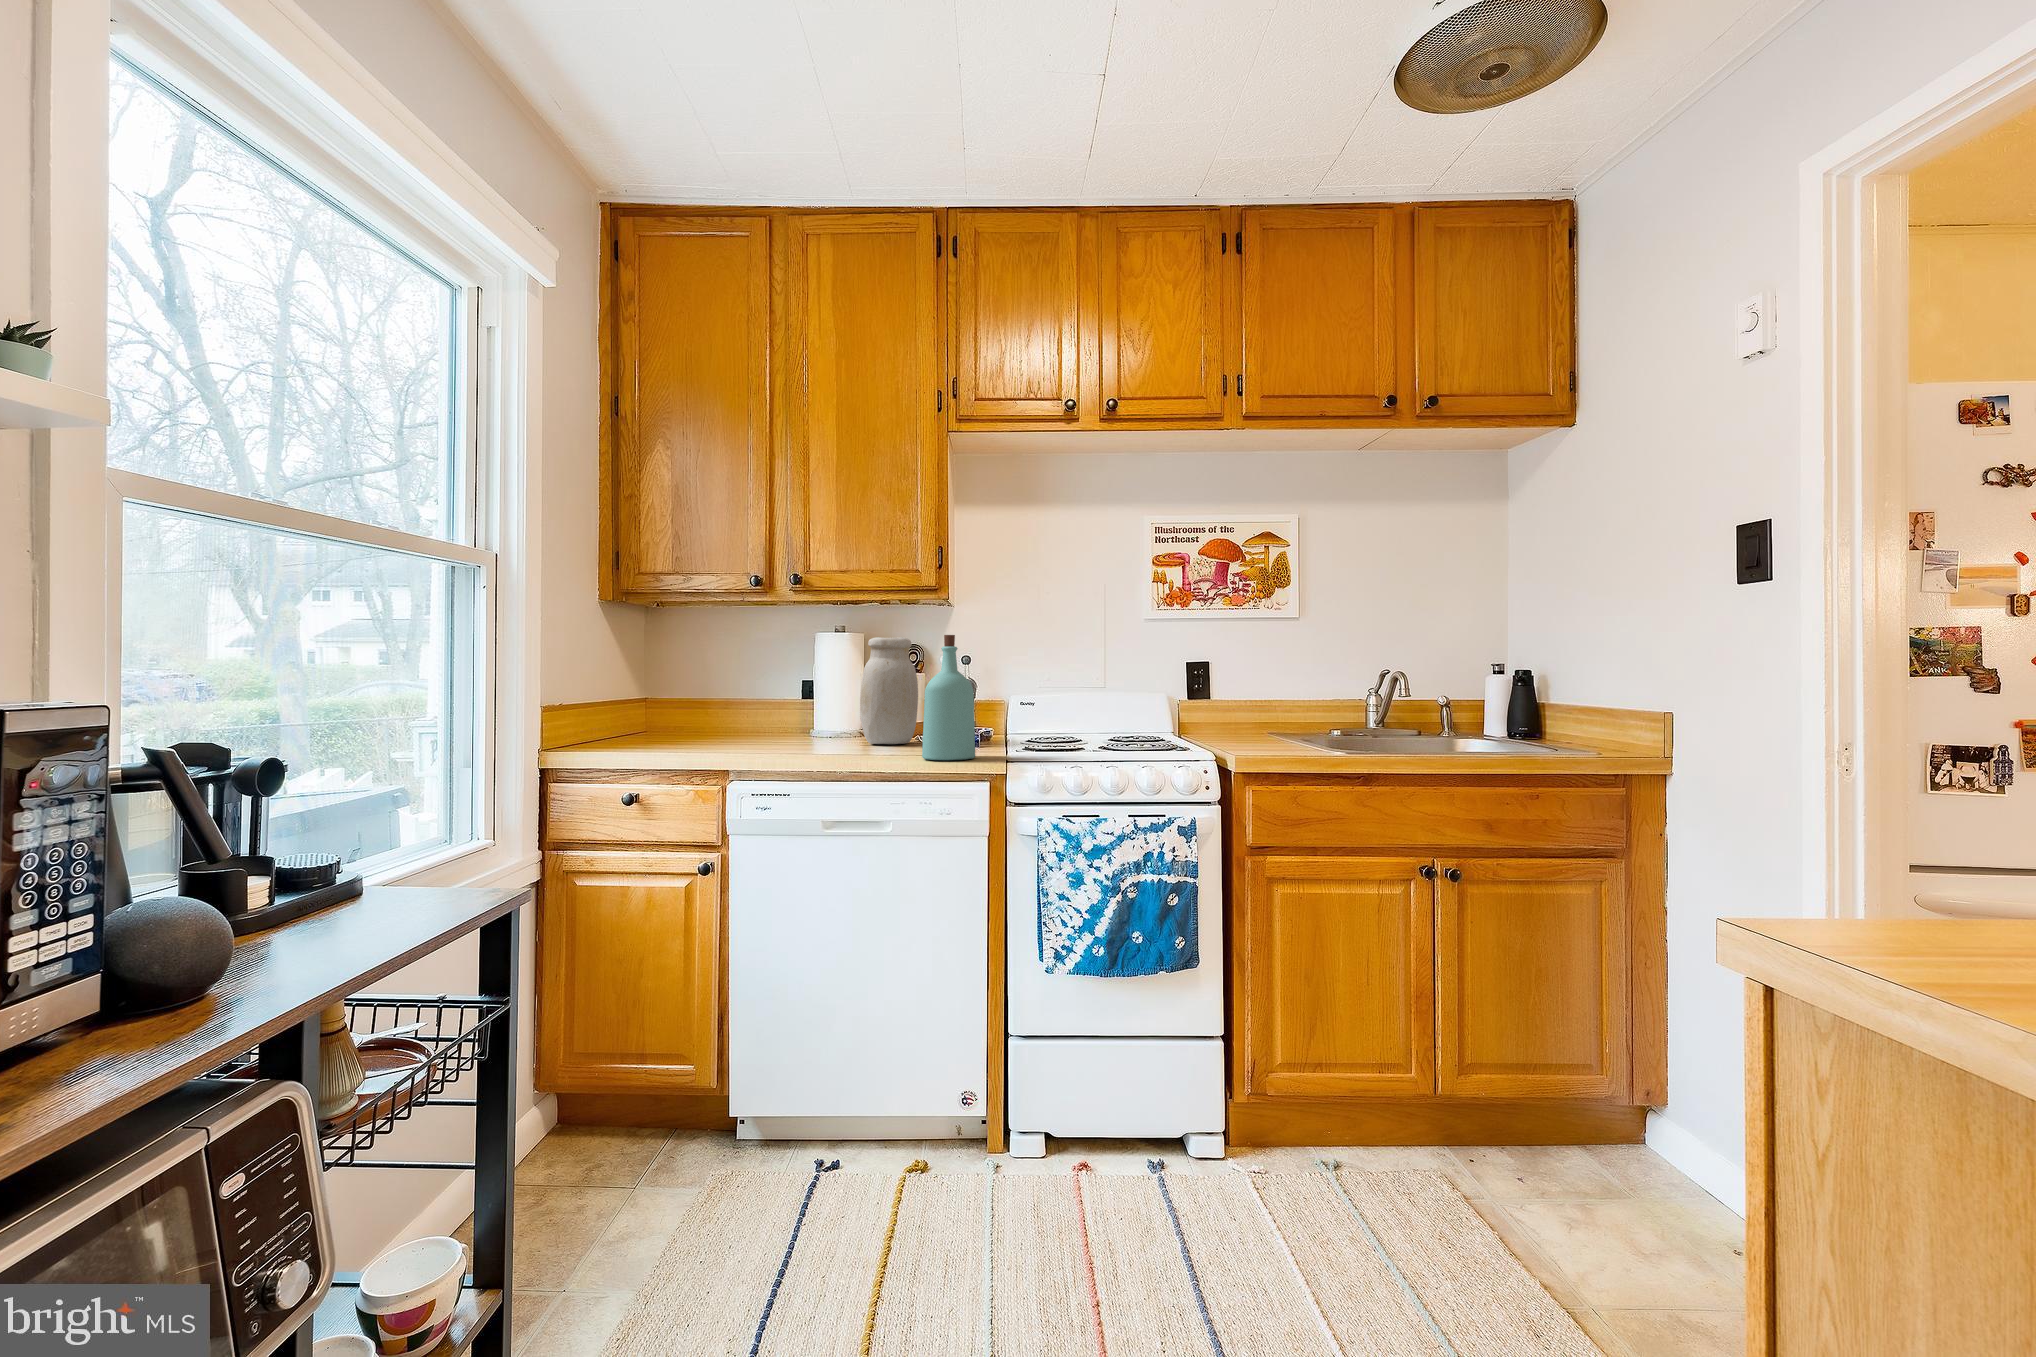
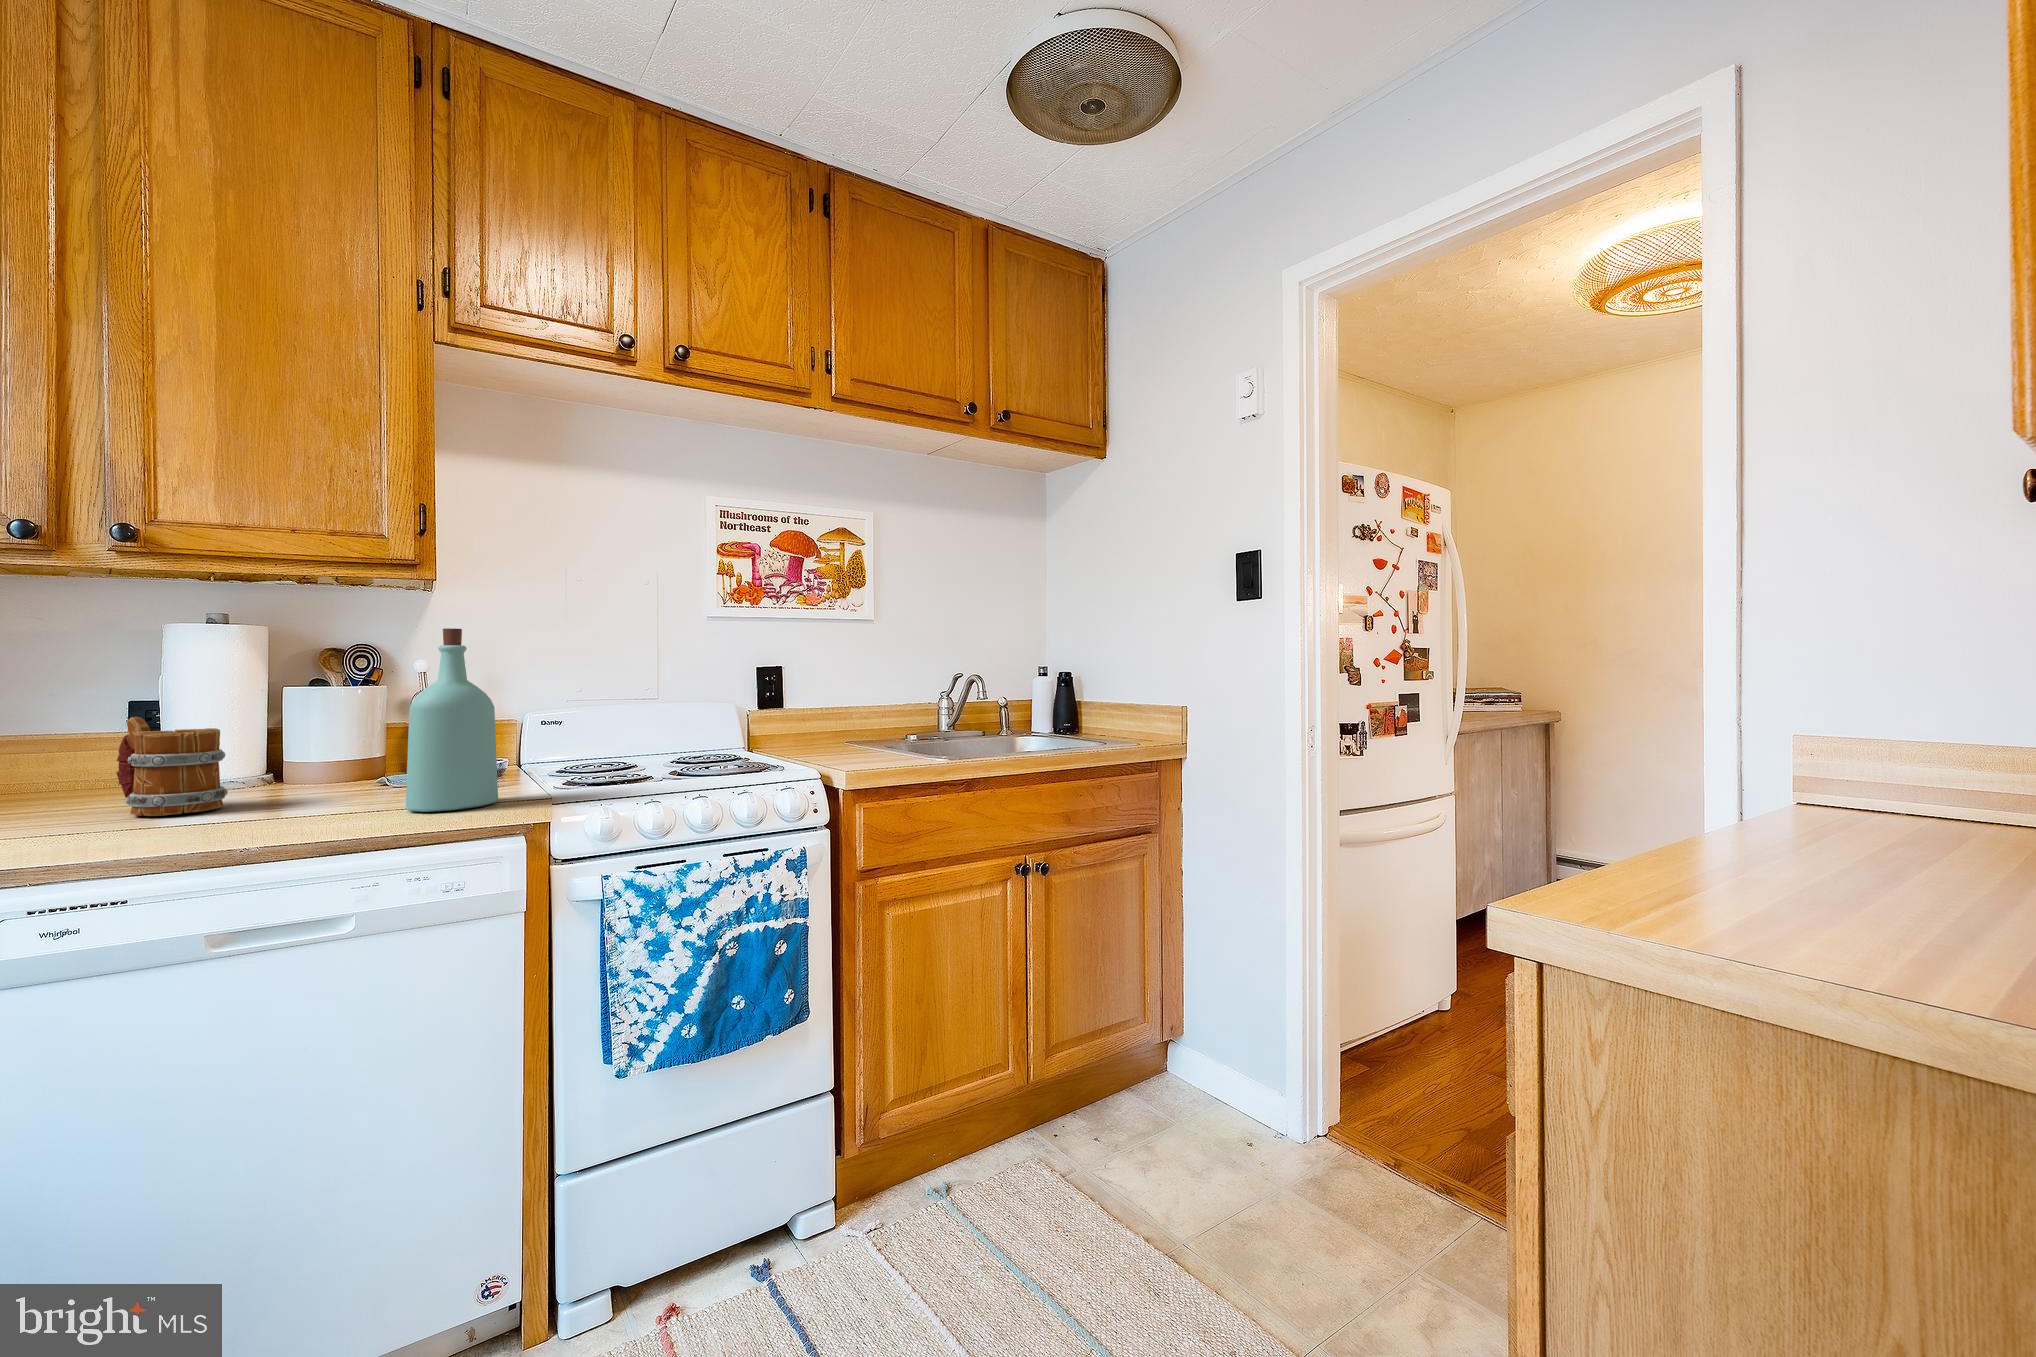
jar: present [860,637,918,744] -> none [273,629,385,789]
mug: none [789,692,837,752] -> present [117,717,228,816]

